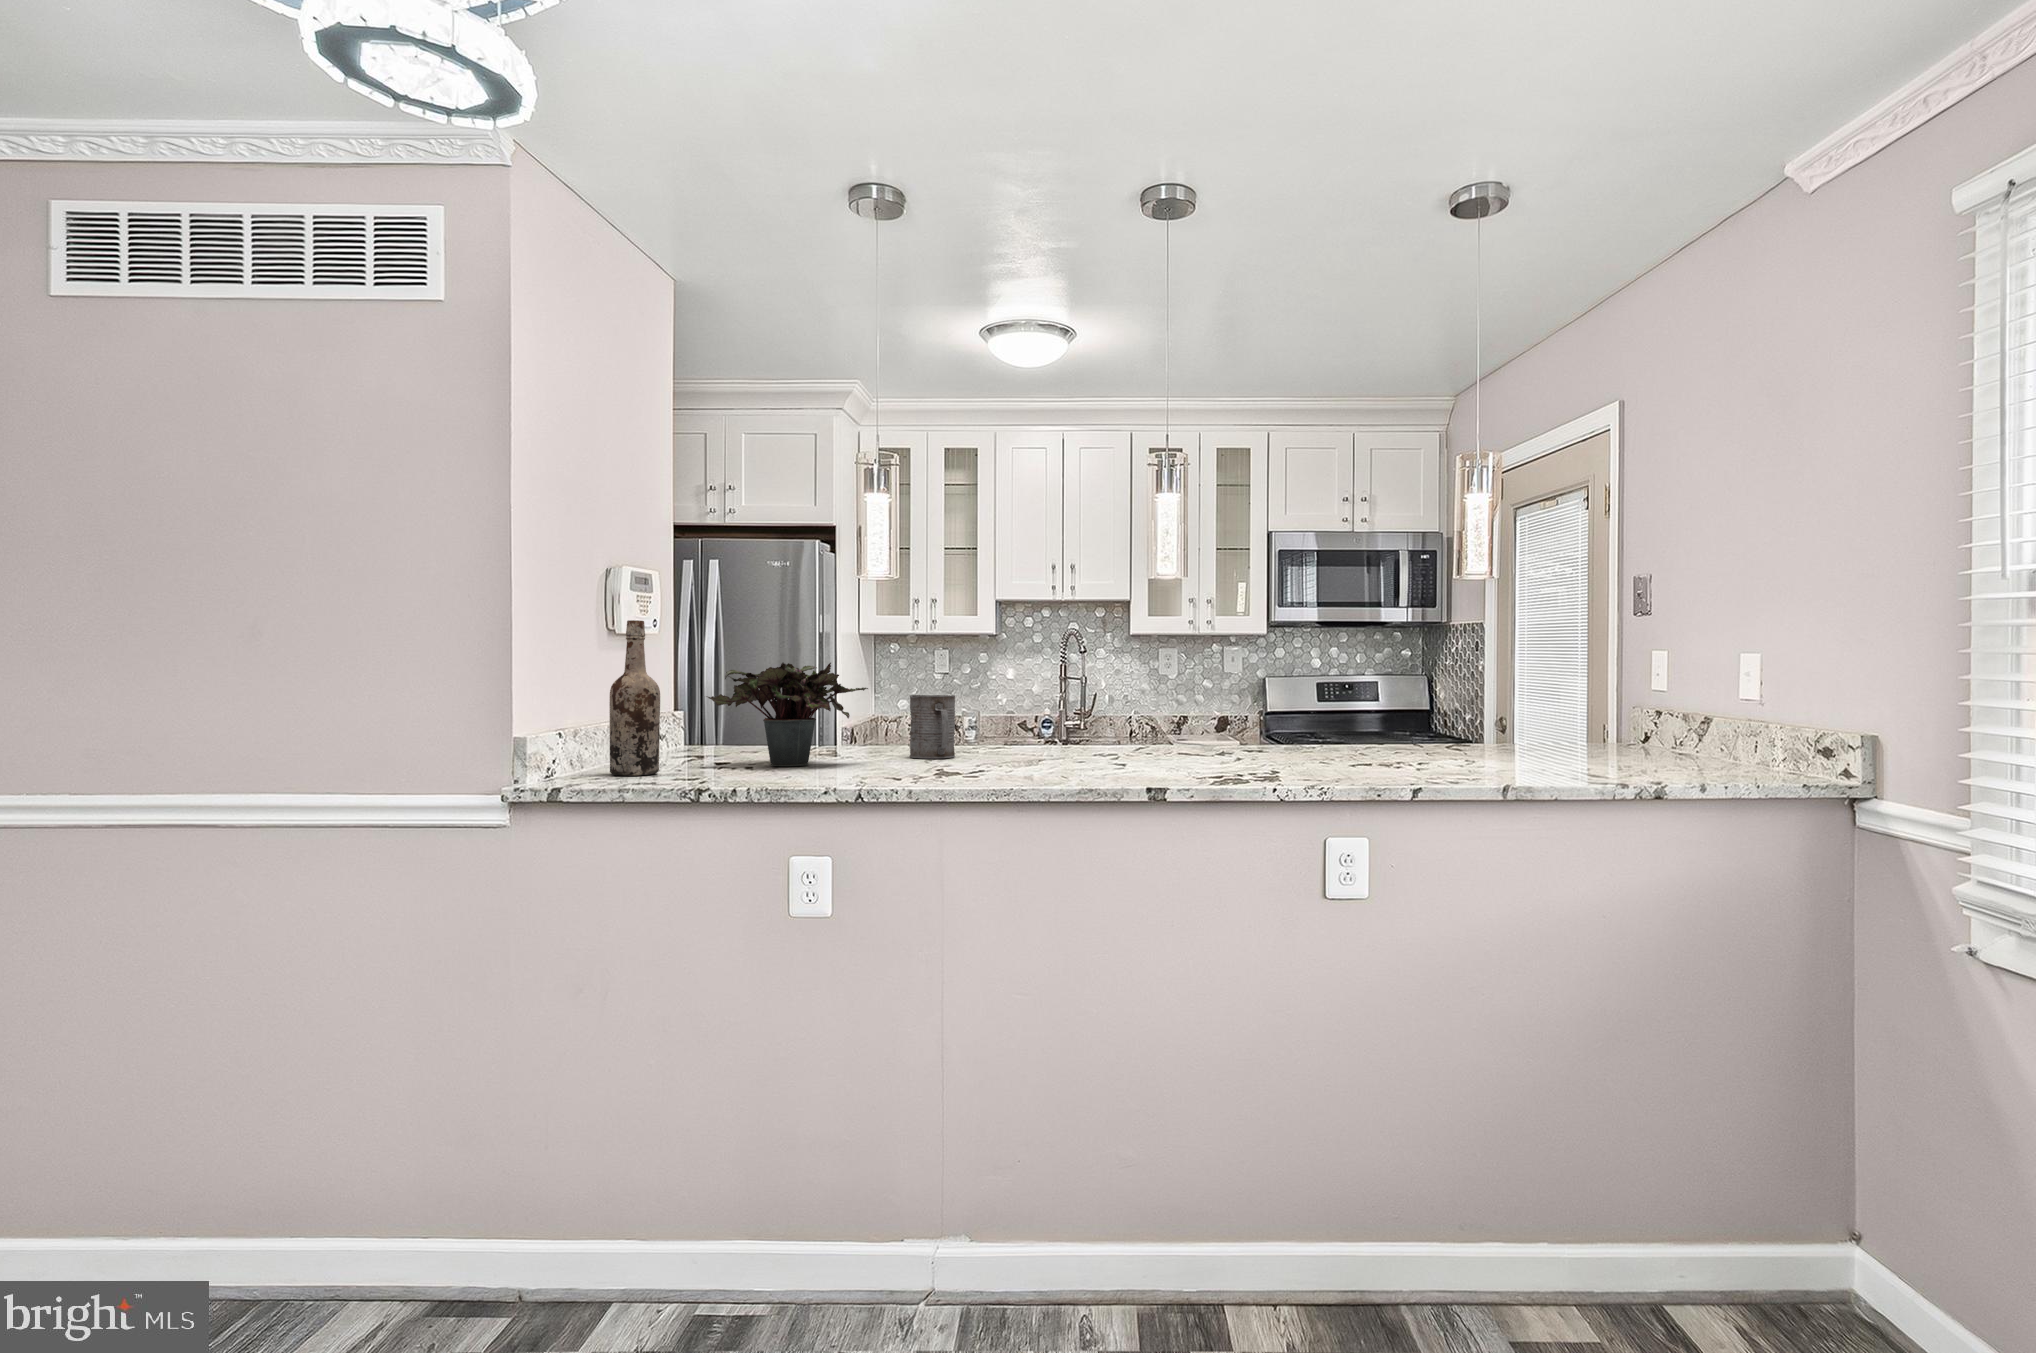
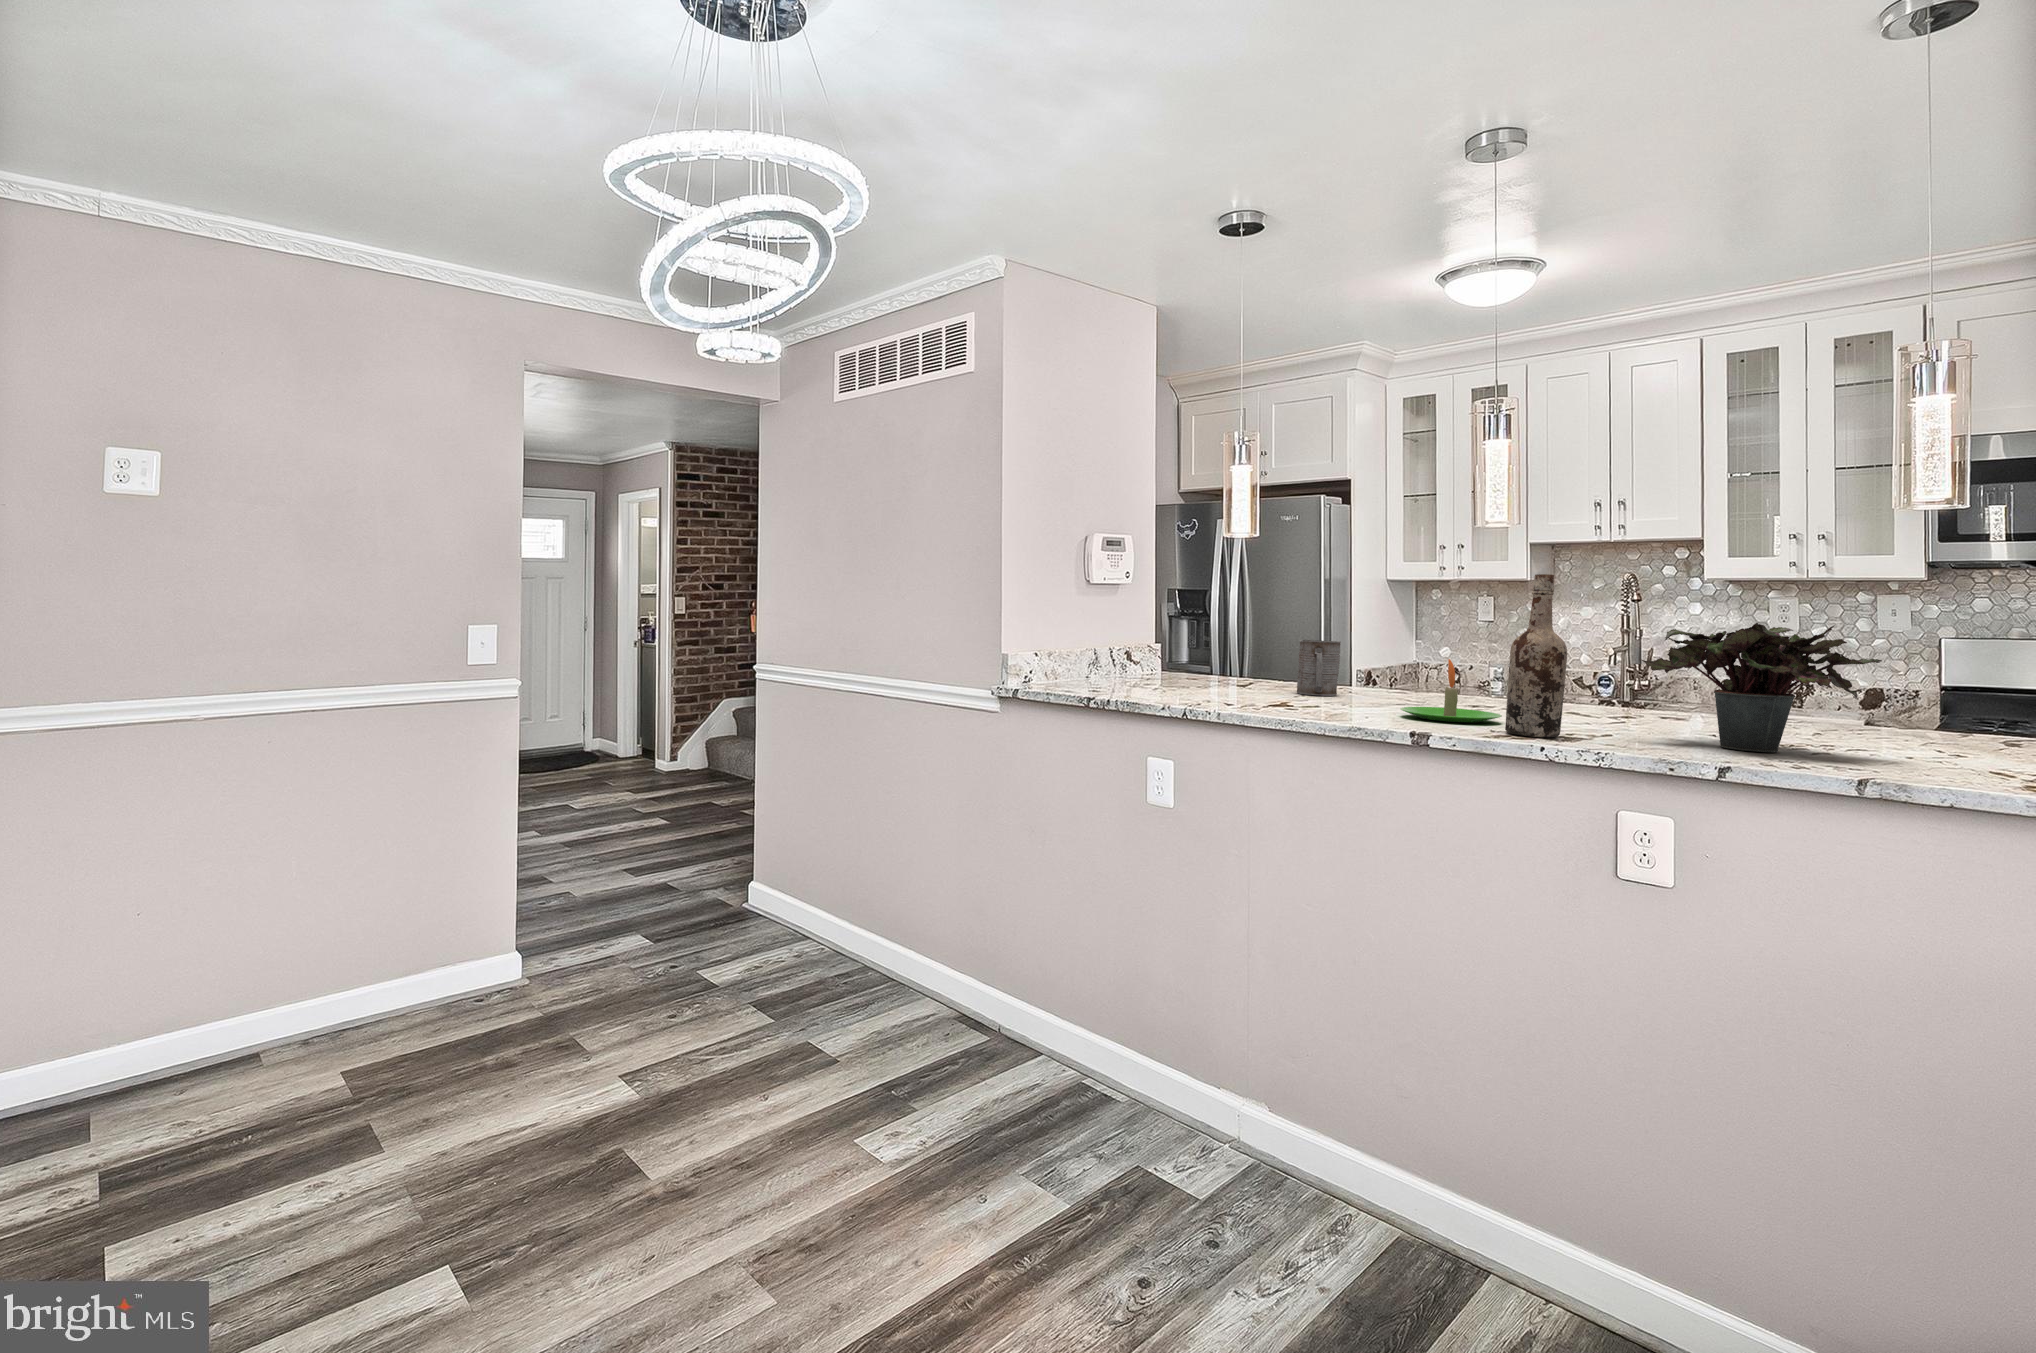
wine bottle: present [610,620,660,776] -> present [1505,574,1567,737]
potted plant: present [708,663,868,766] -> present [1639,623,1882,752]
candle: none [1096,706,1194,772] -> present [1401,659,1502,723]

